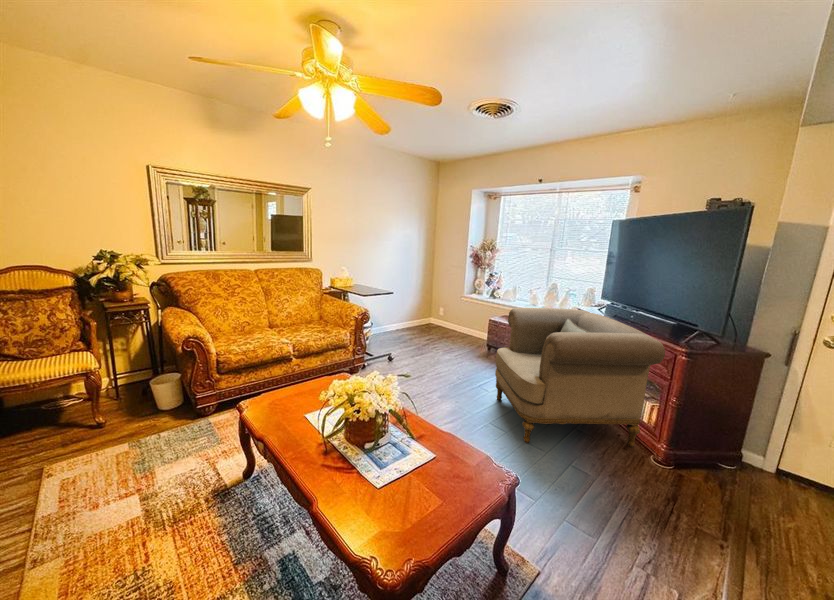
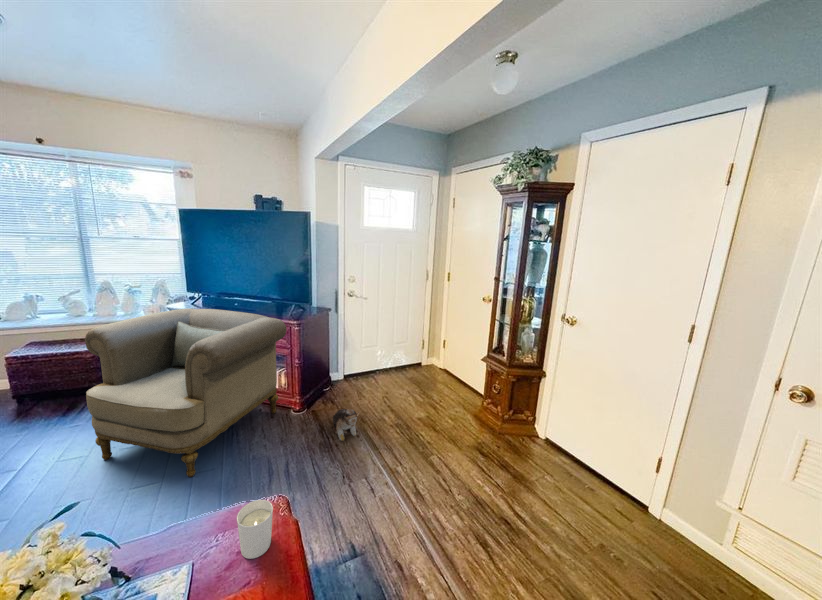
candle holder: none [457,444,483,489] -> present [237,500,273,559]
plush toy: none [686,491,726,543] -> present [333,409,360,441]

